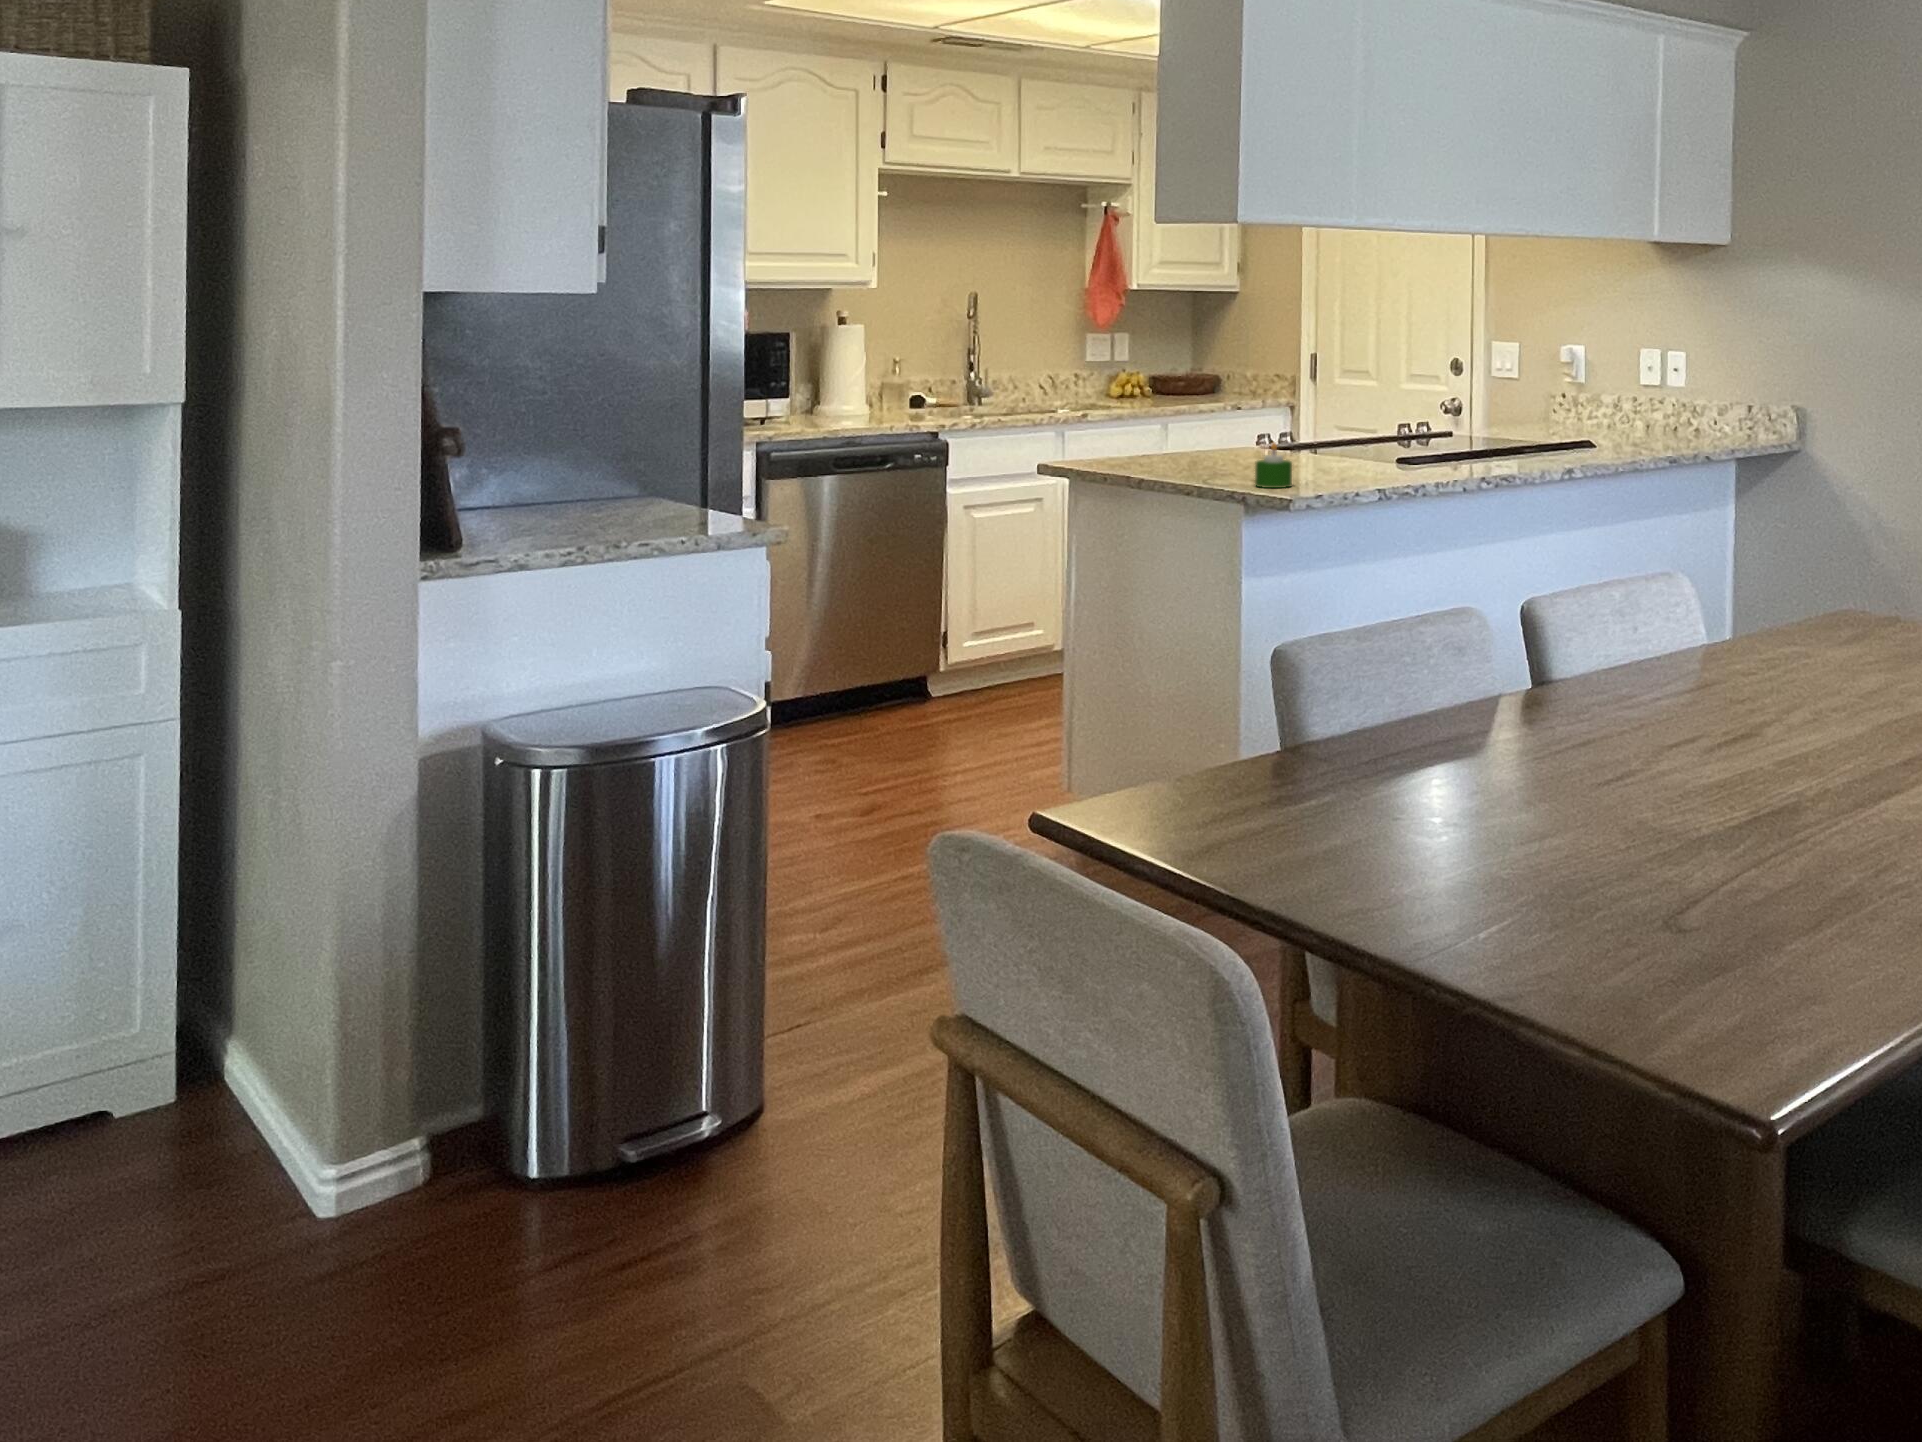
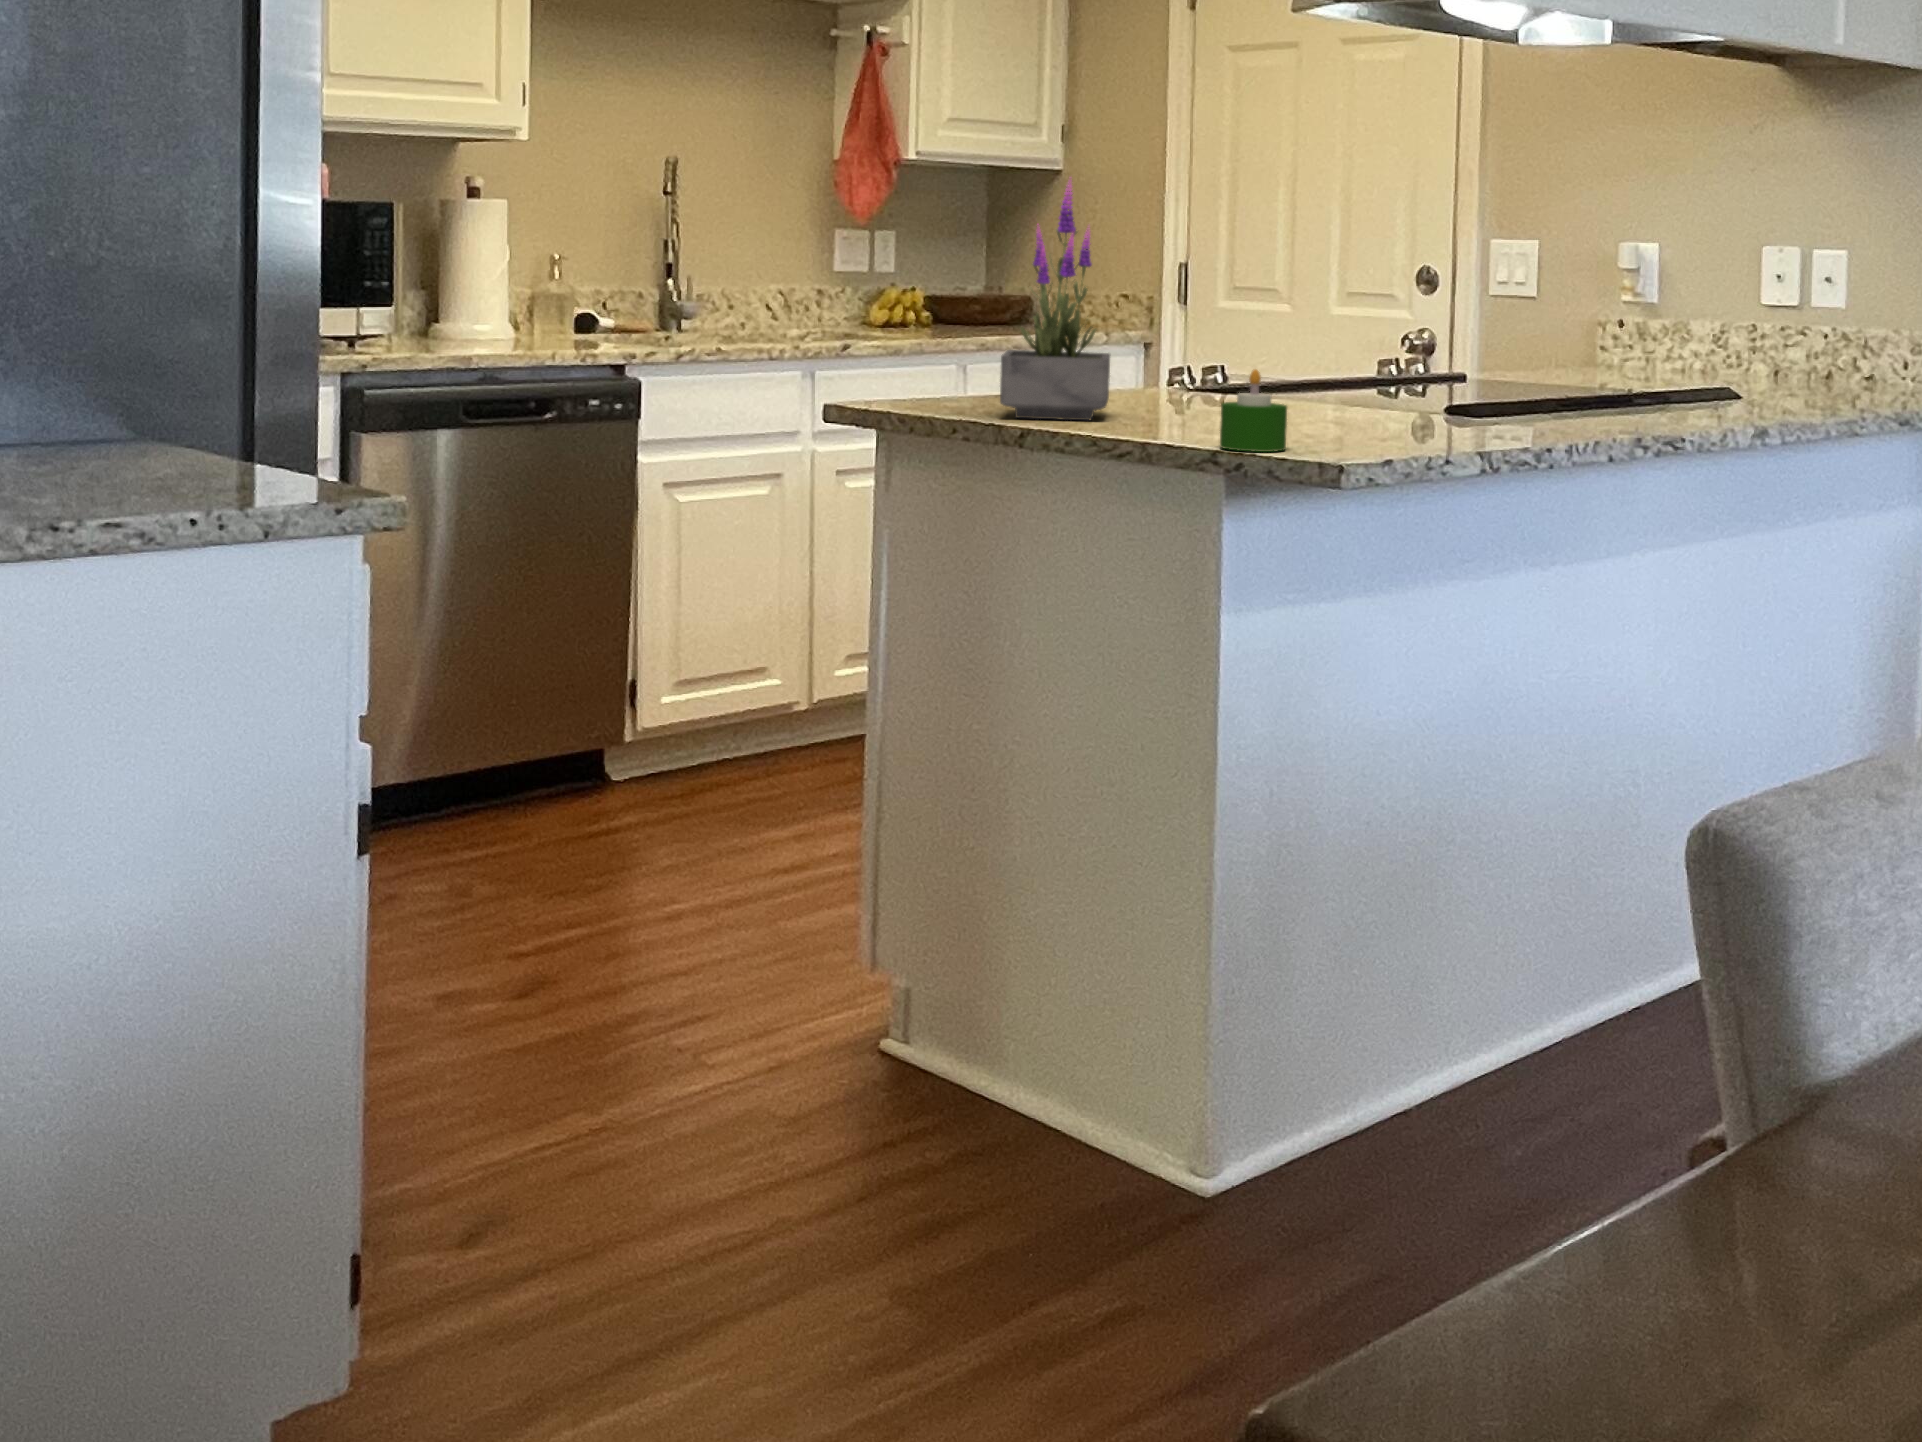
potted plant: none [1145,327,1214,469] -> present [1000,181,1110,420]

